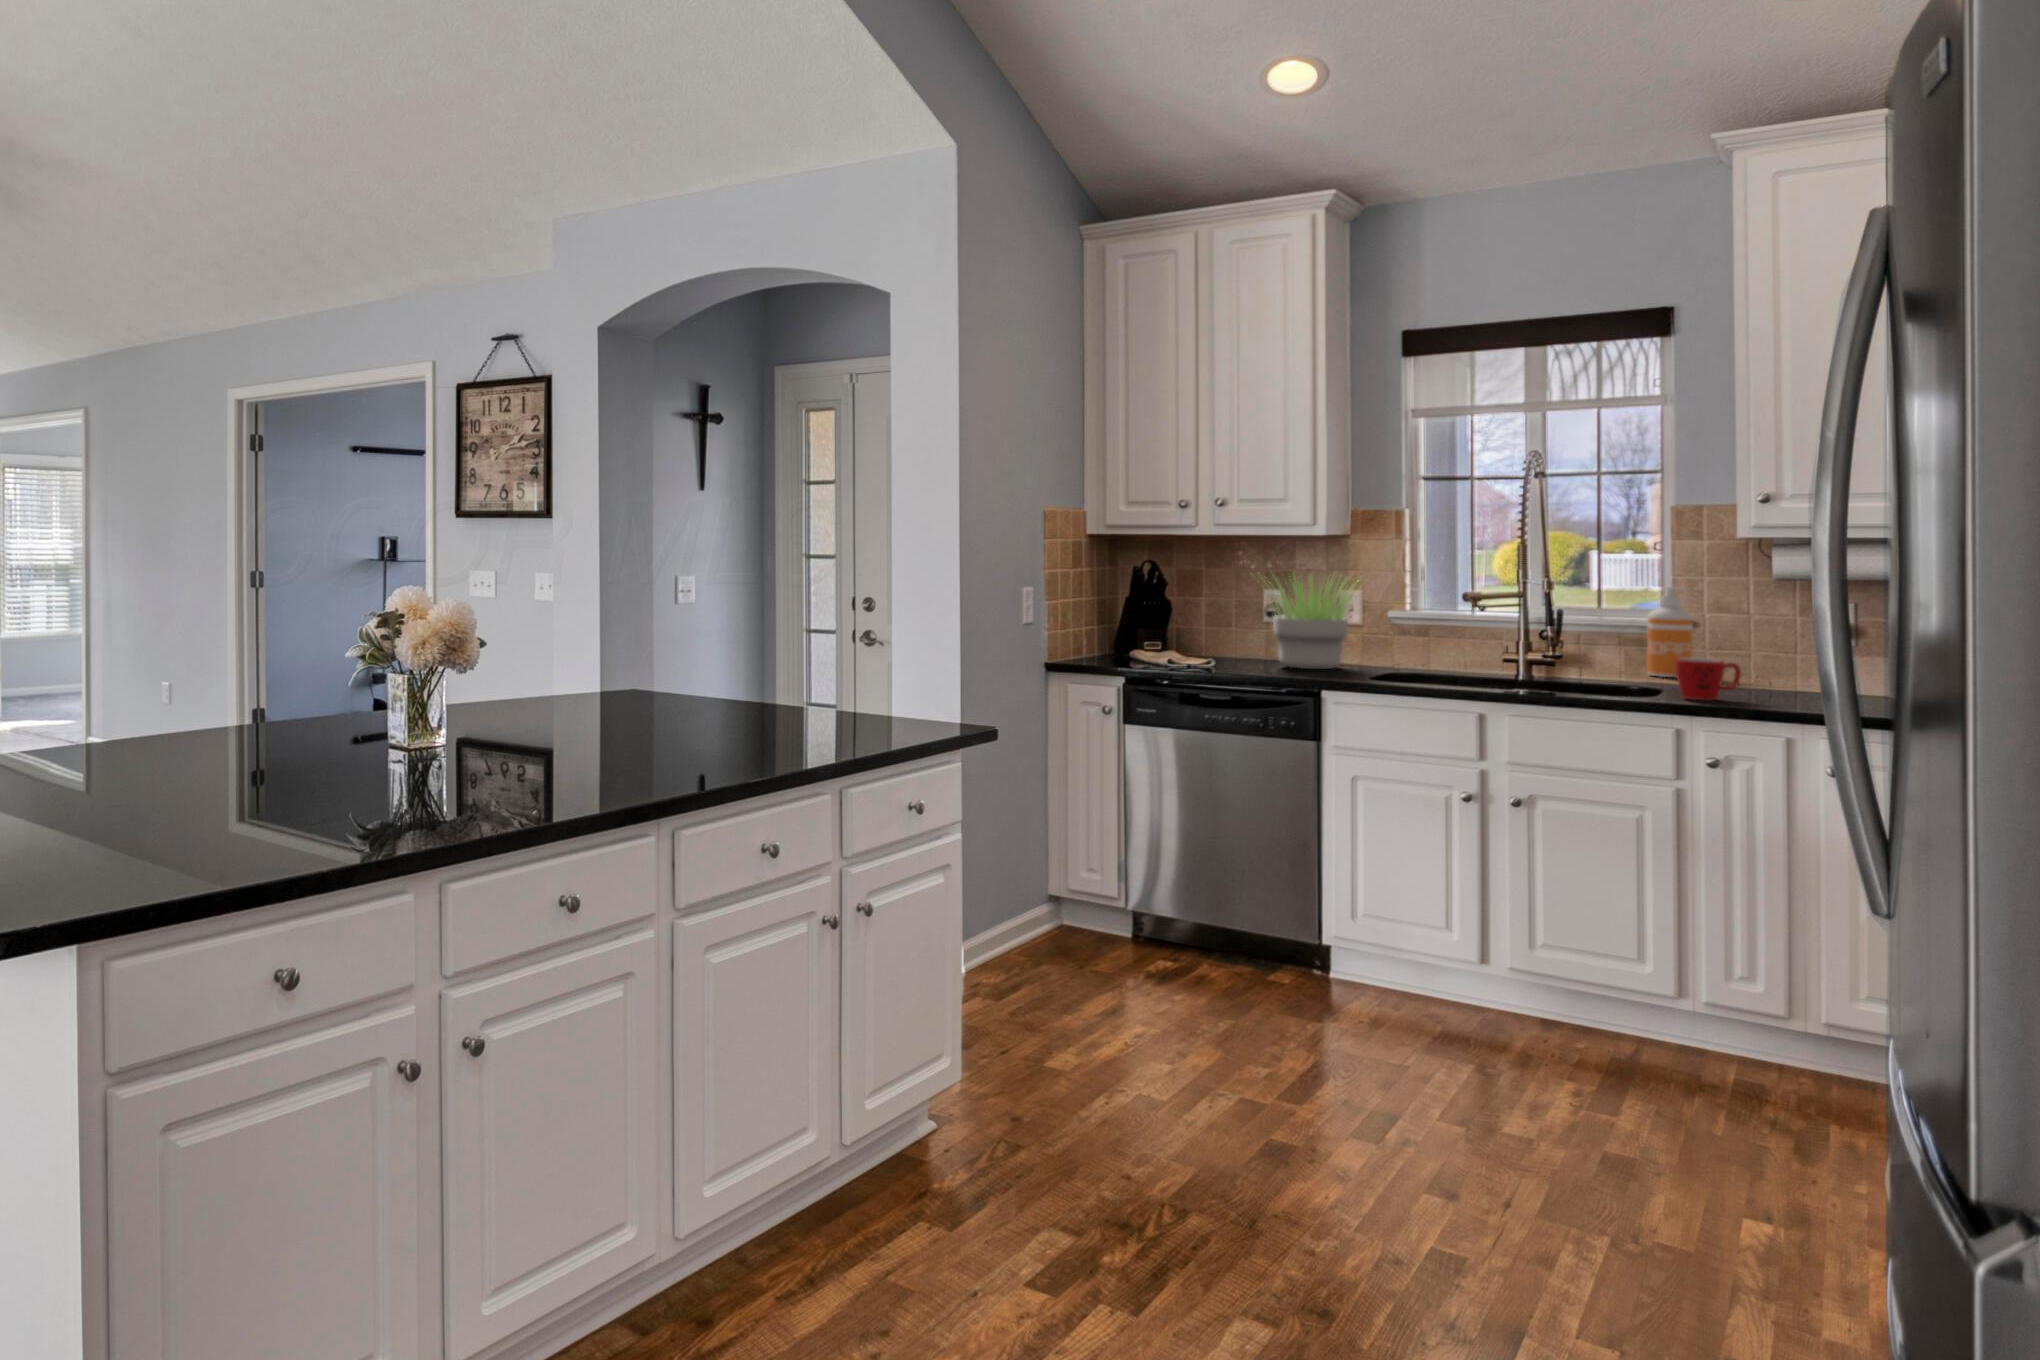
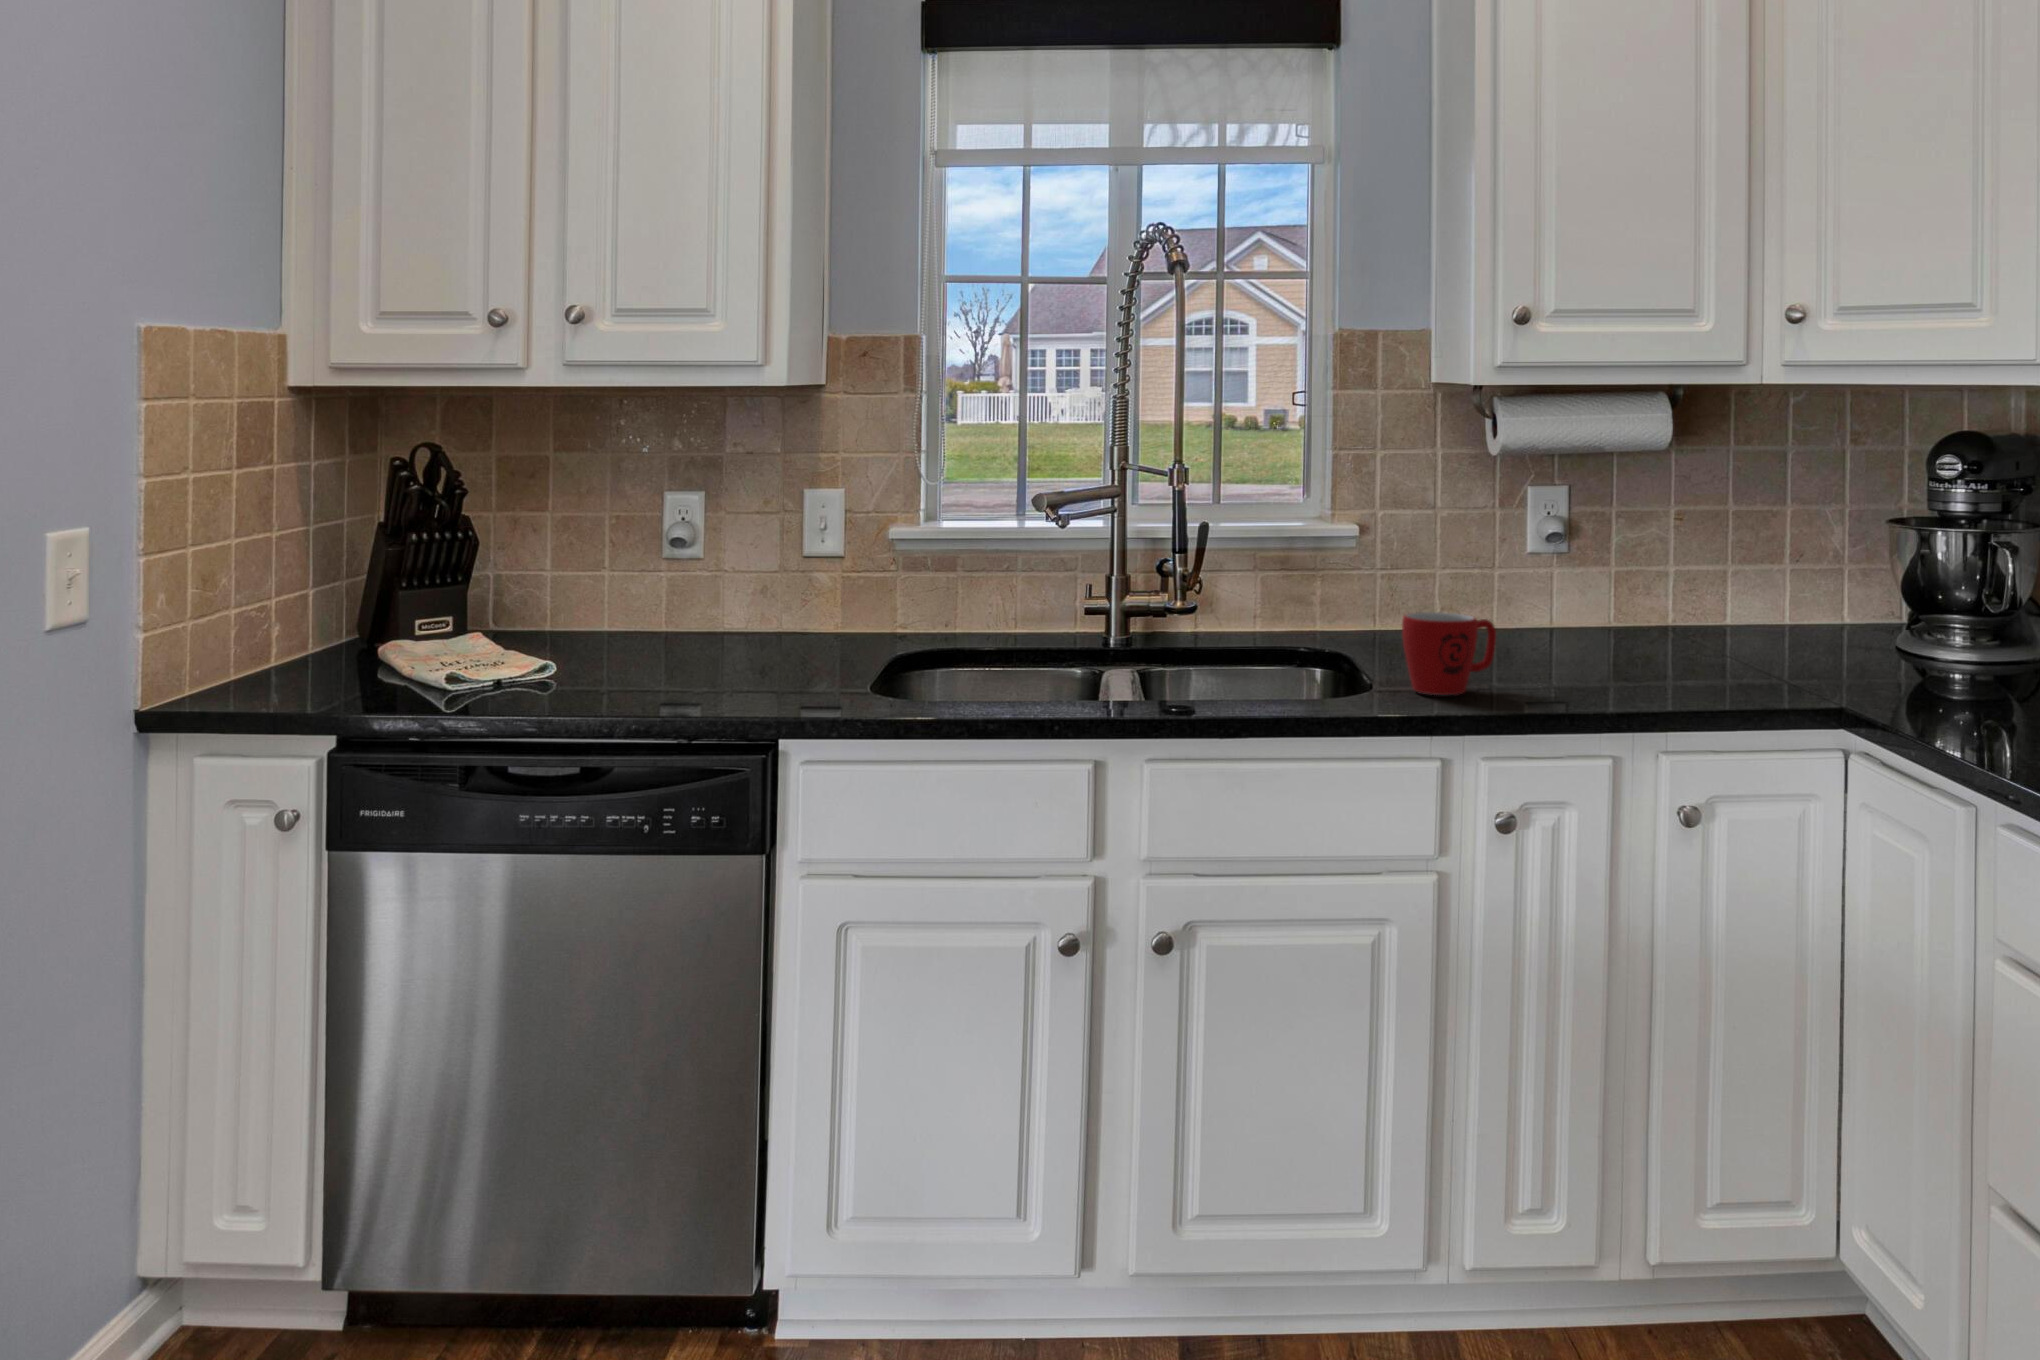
potted plant: present [1267,574,1359,669] -> none [634,453,873,662]
soap dispenser: present [1647,587,1693,677] -> none [1294,476,1356,635]

